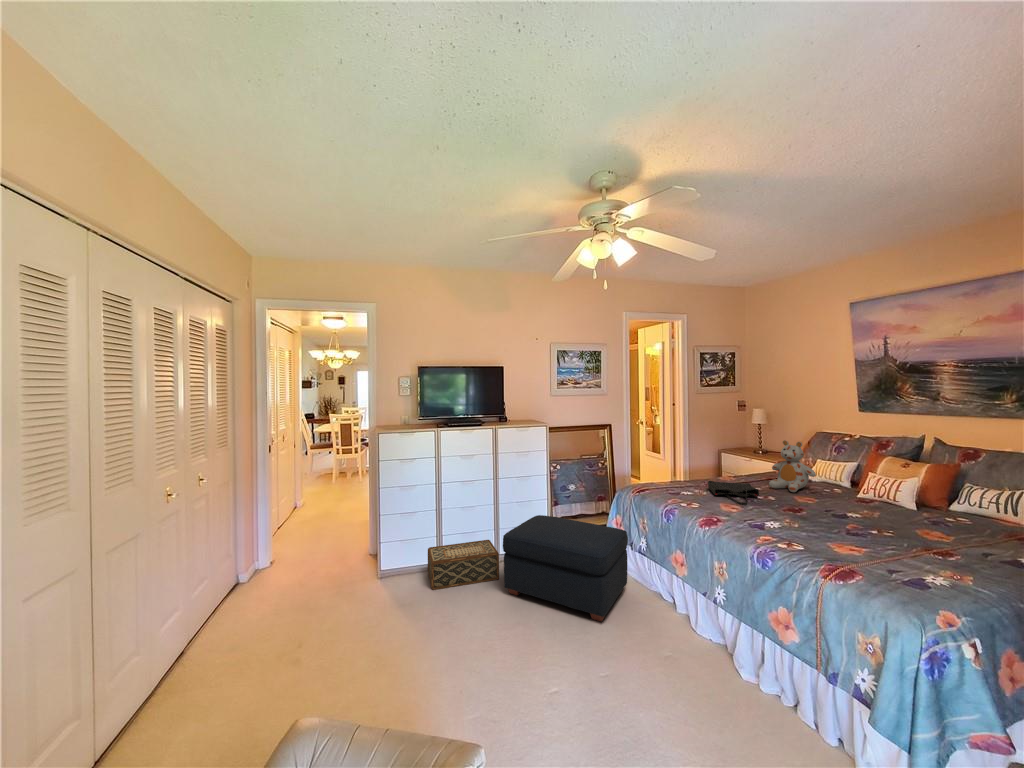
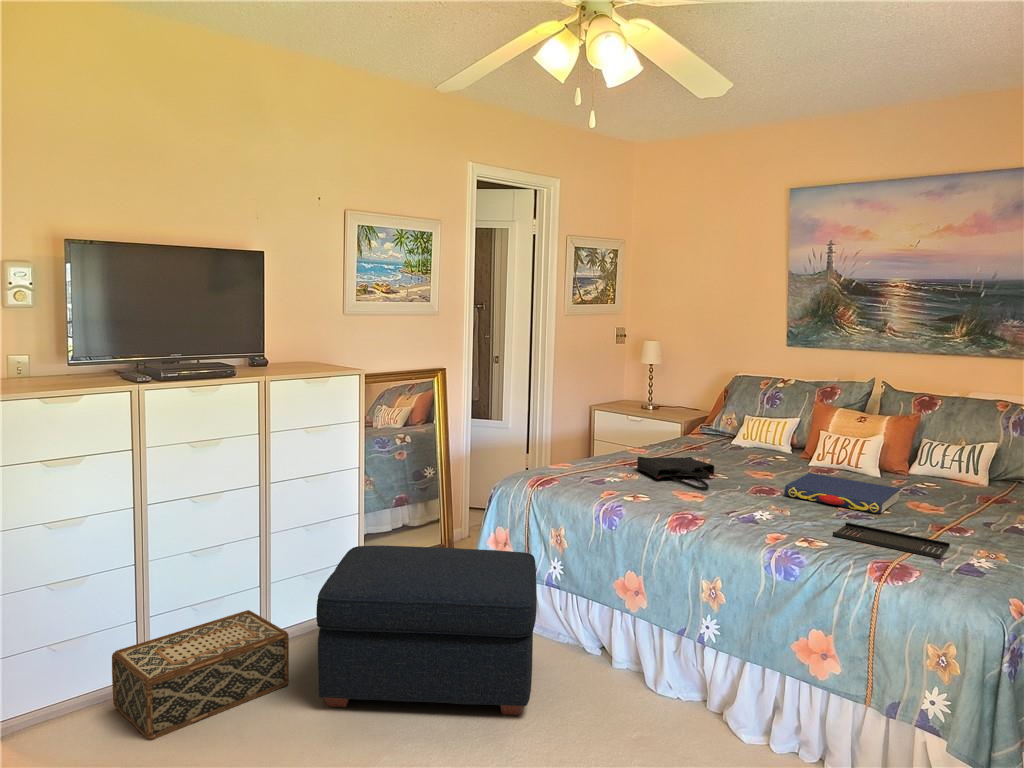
stuffed bear: present [769,440,816,492] -> none [709,389,769,466]
book: none [803,500,910,535] -> present [785,473,900,514]
tray: none [812,536,918,572] -> present [833,522,950,559]

